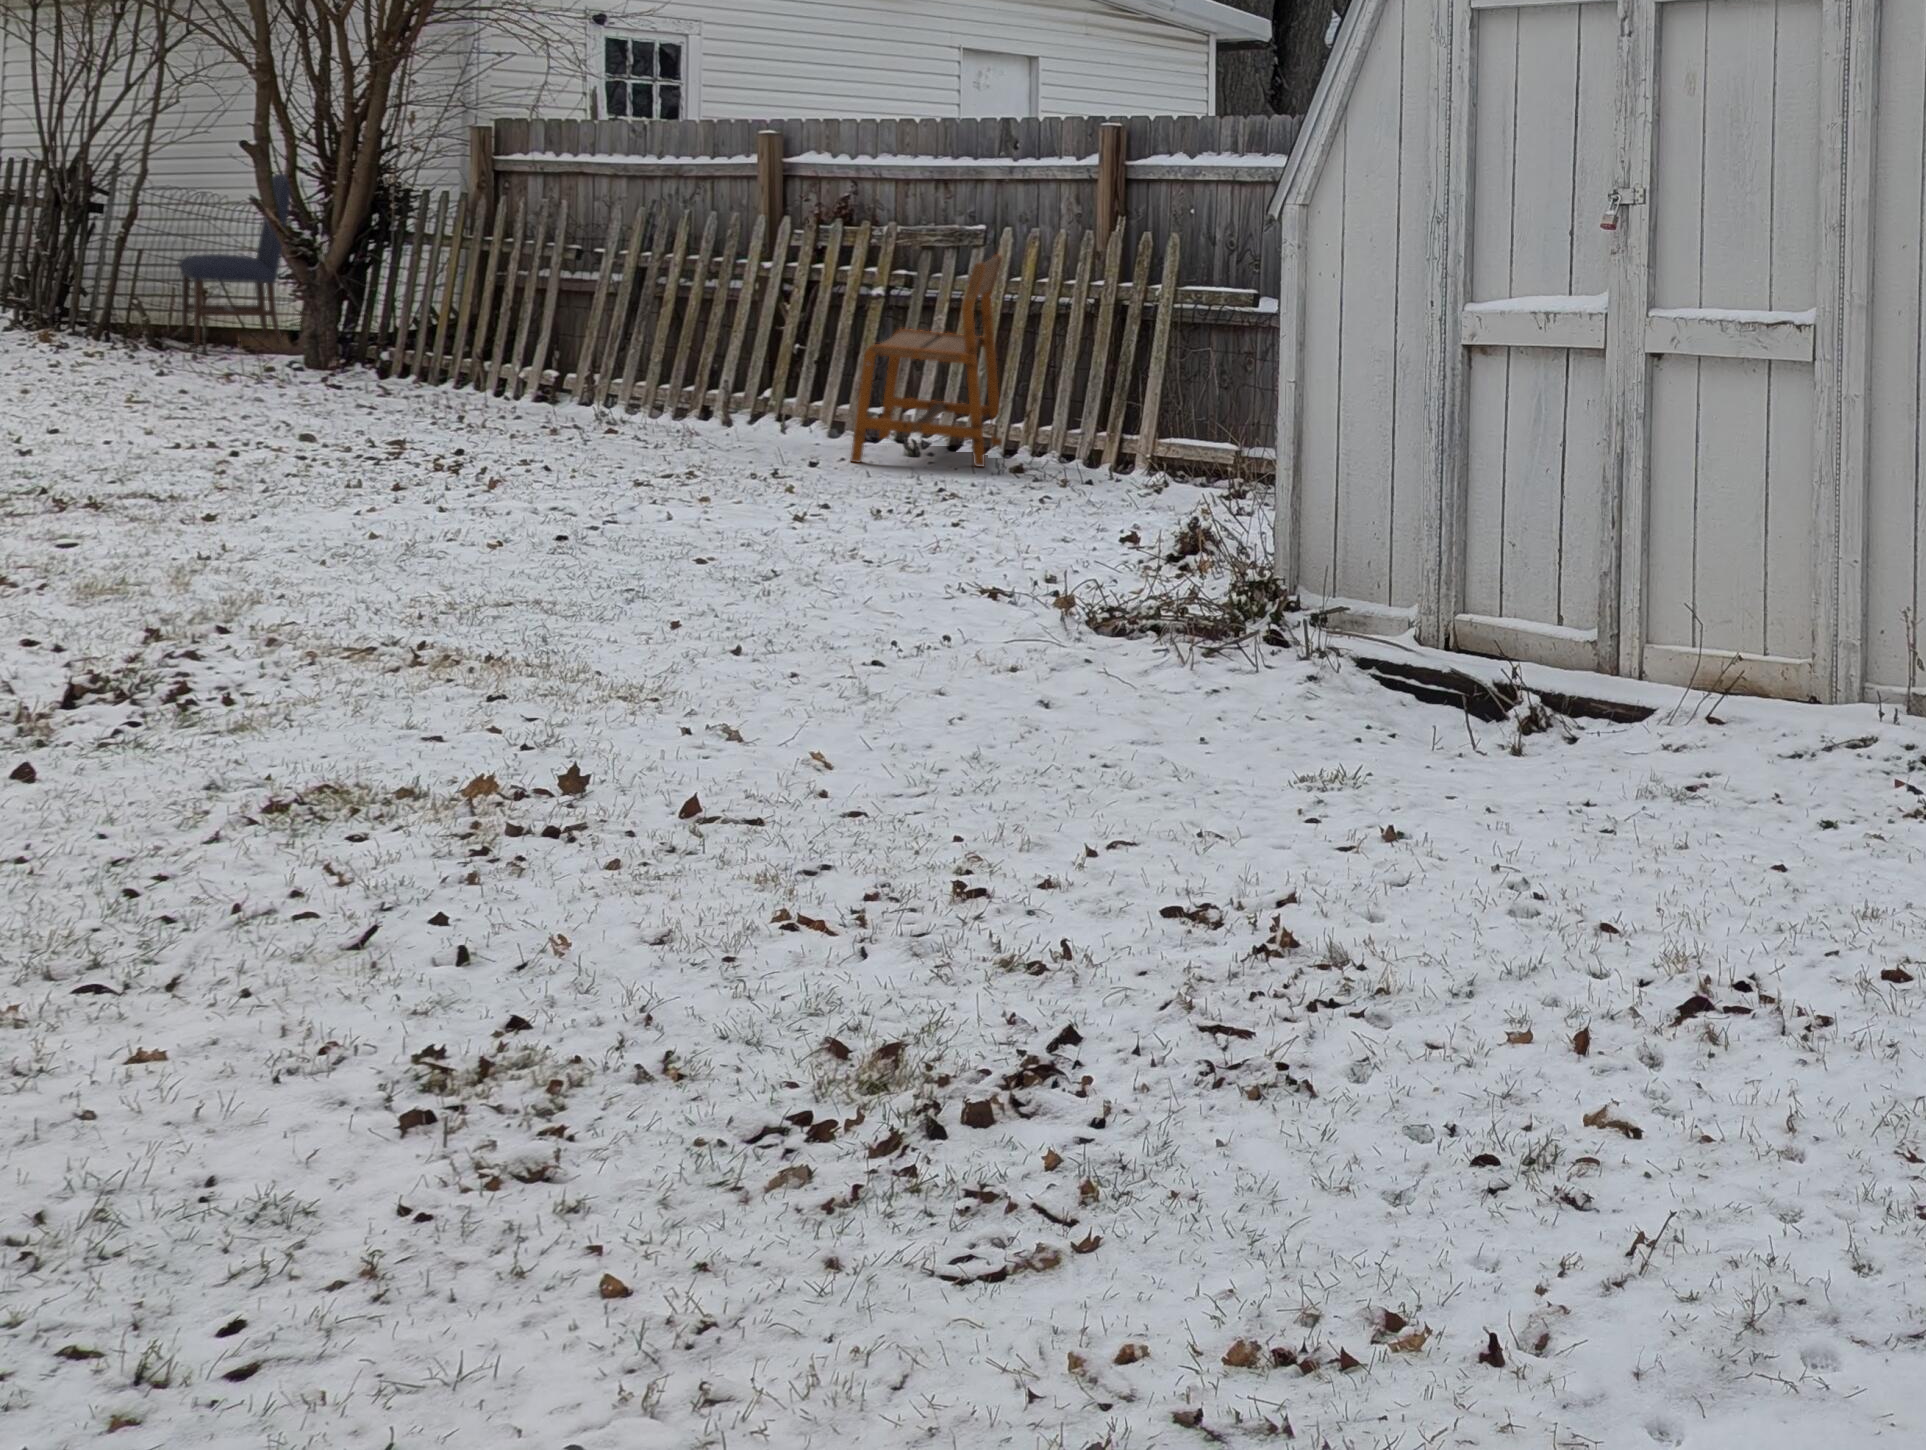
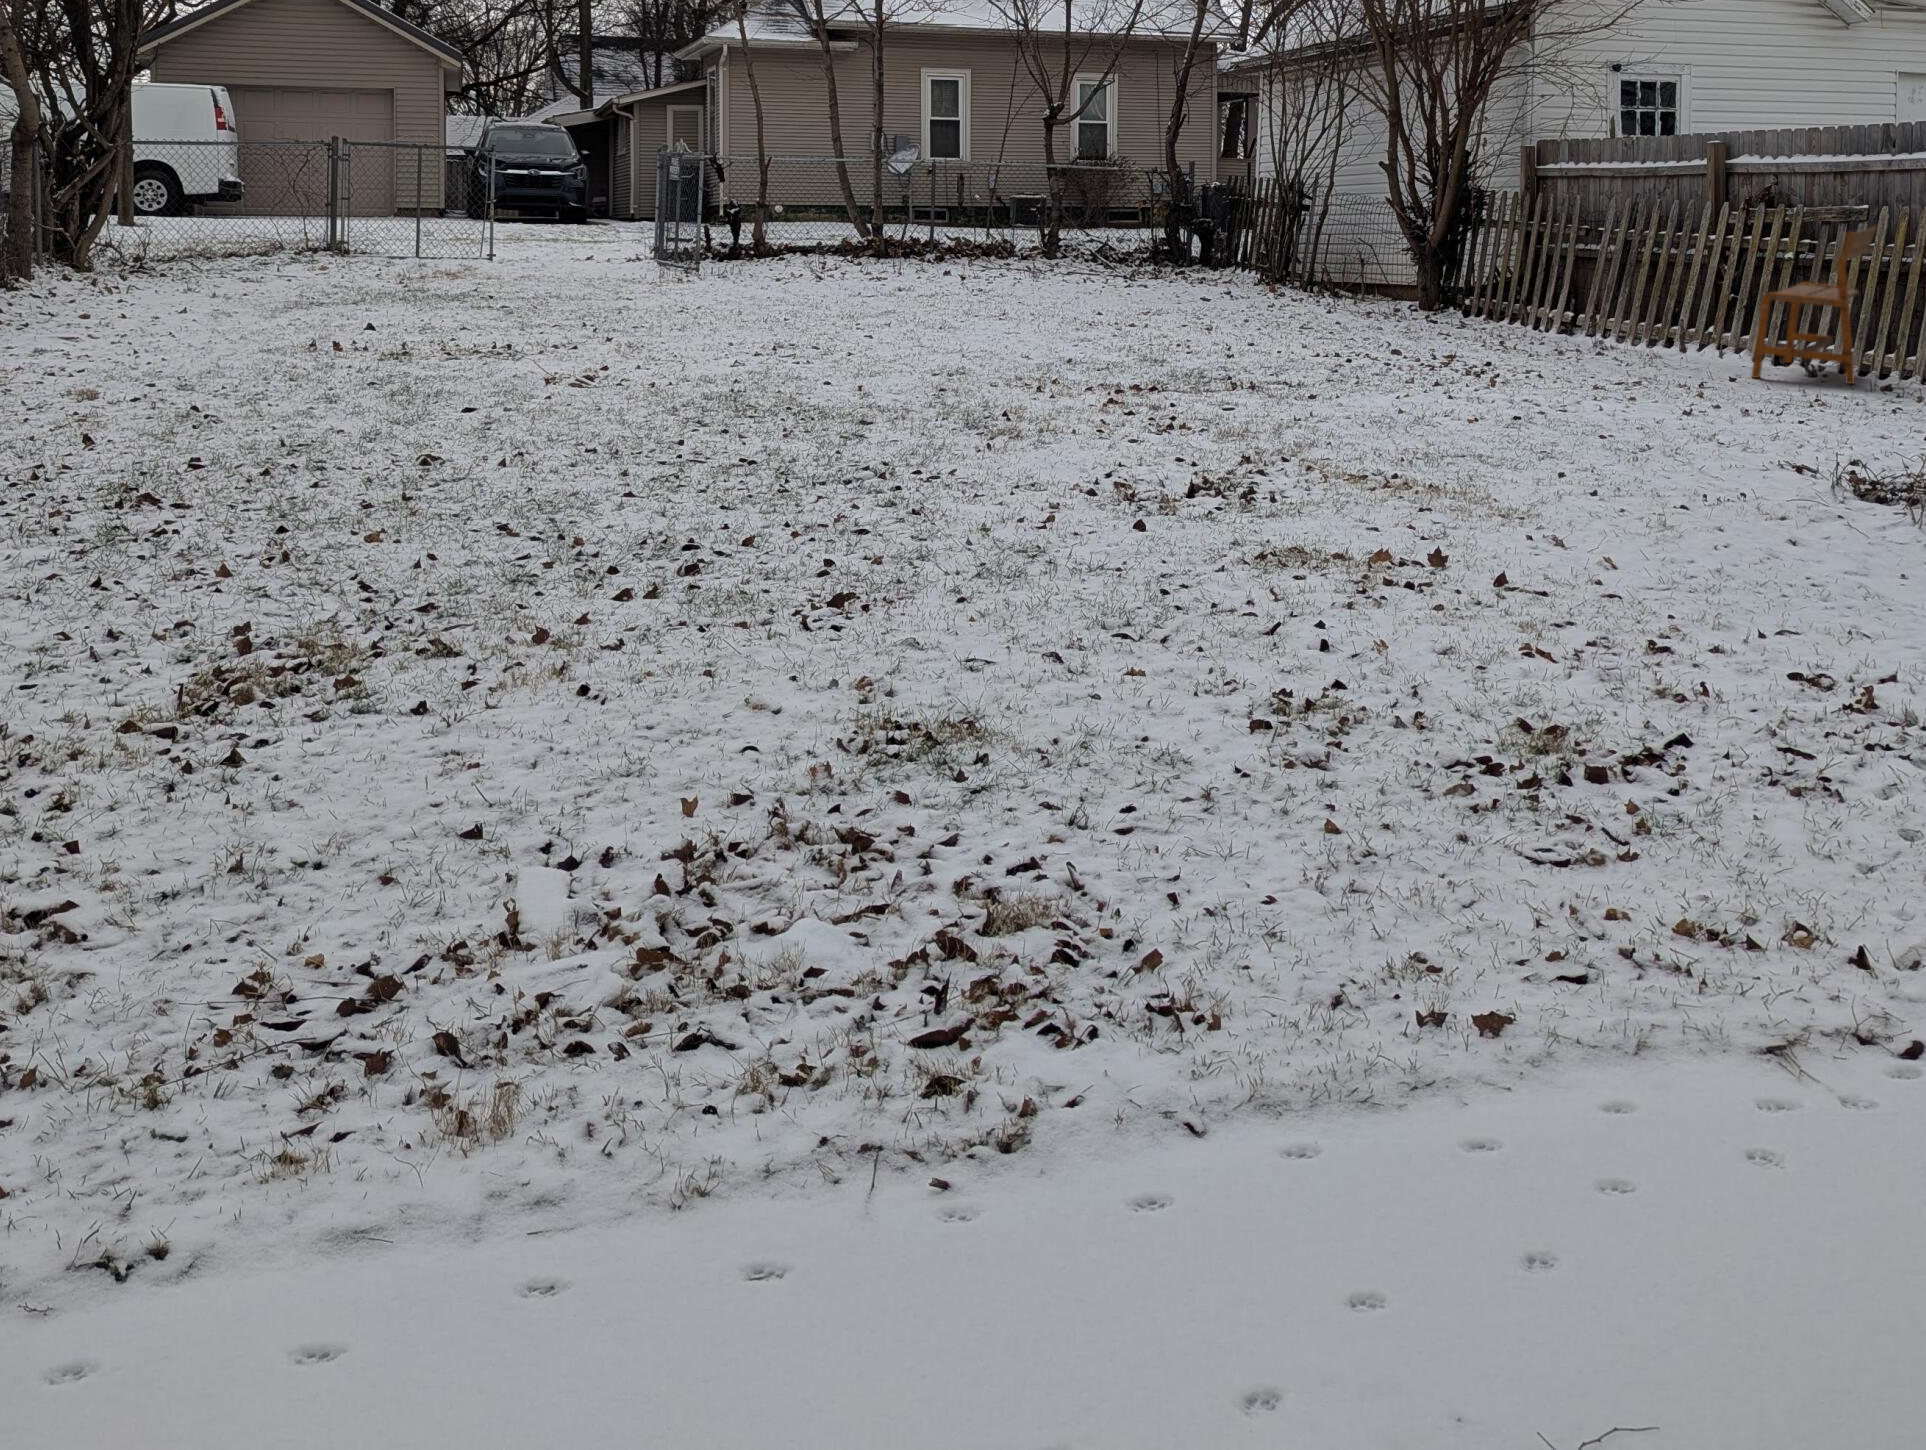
chair: present [179,174,303,345] -> none [1346,184,1419,296]

